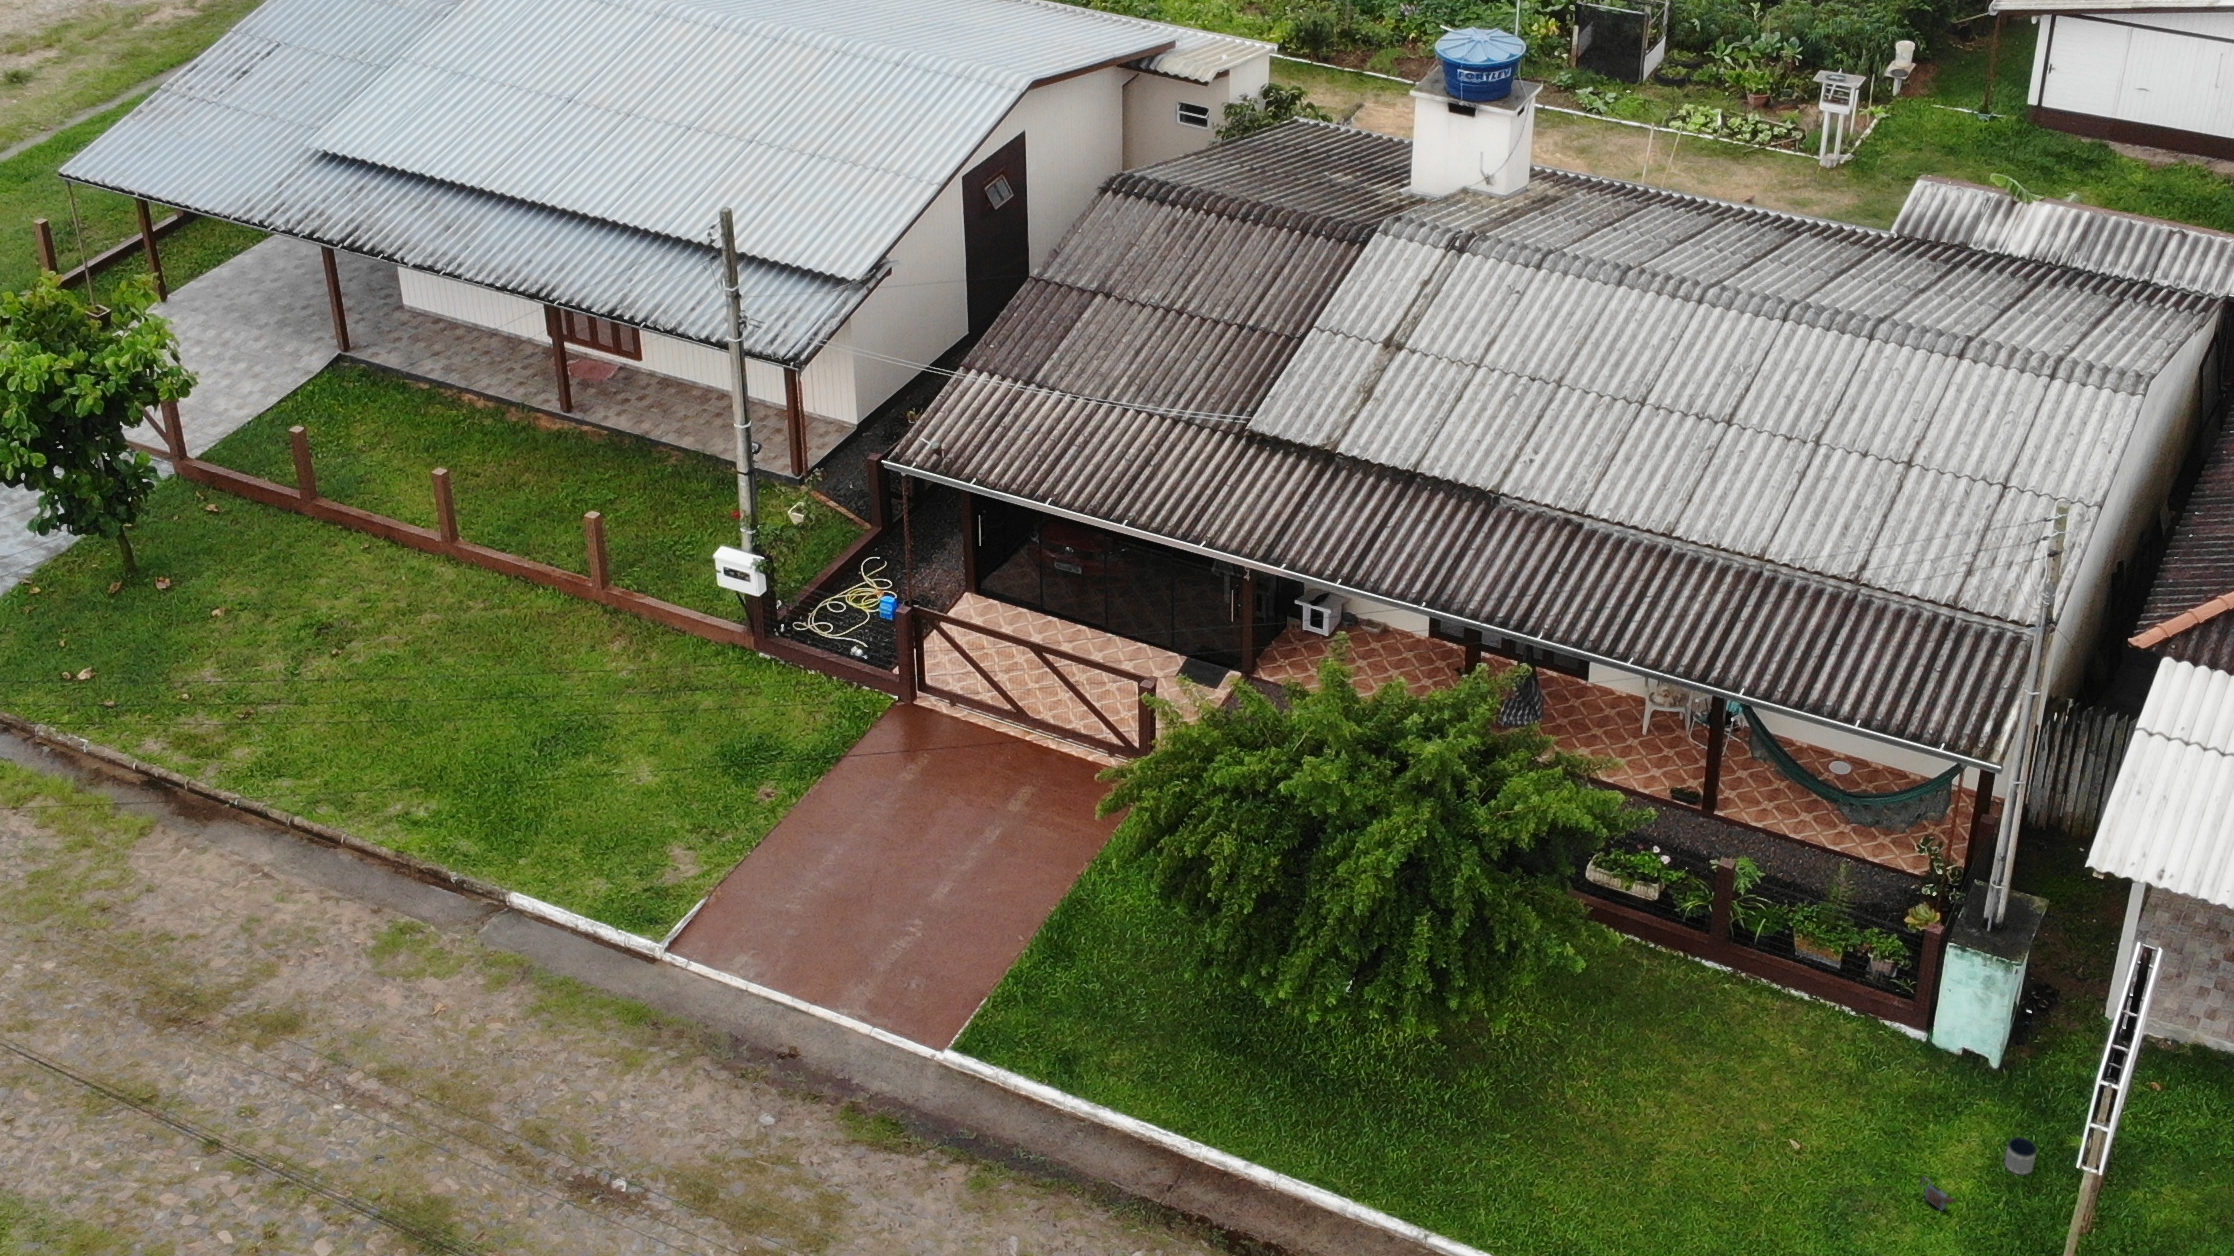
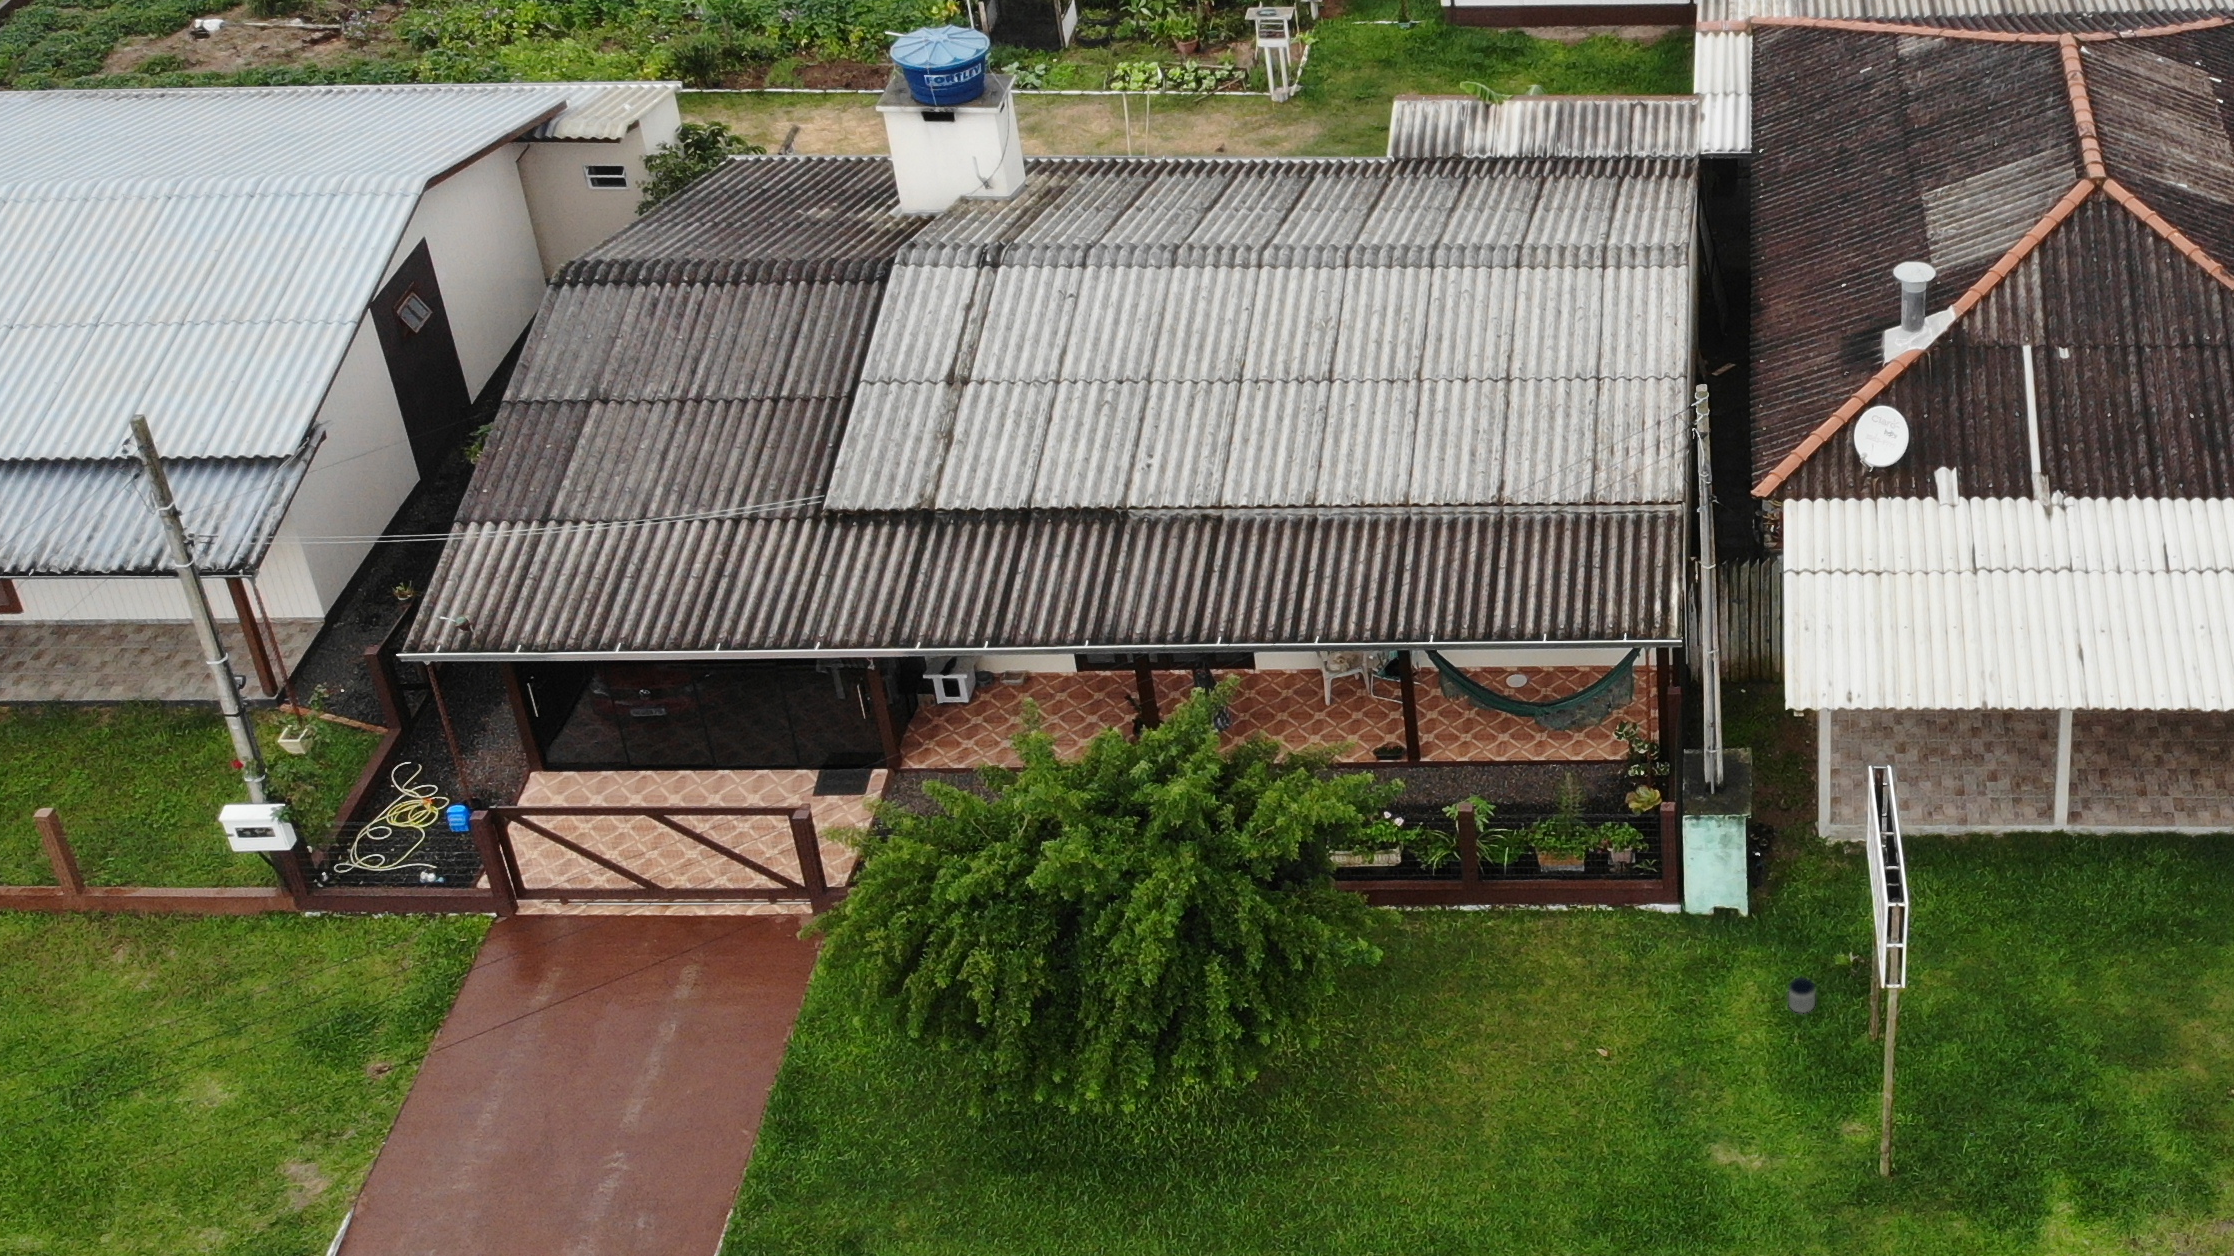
watering can: present [1921,1177,1956,1210] -> none [1727,1045,1767,1071]

